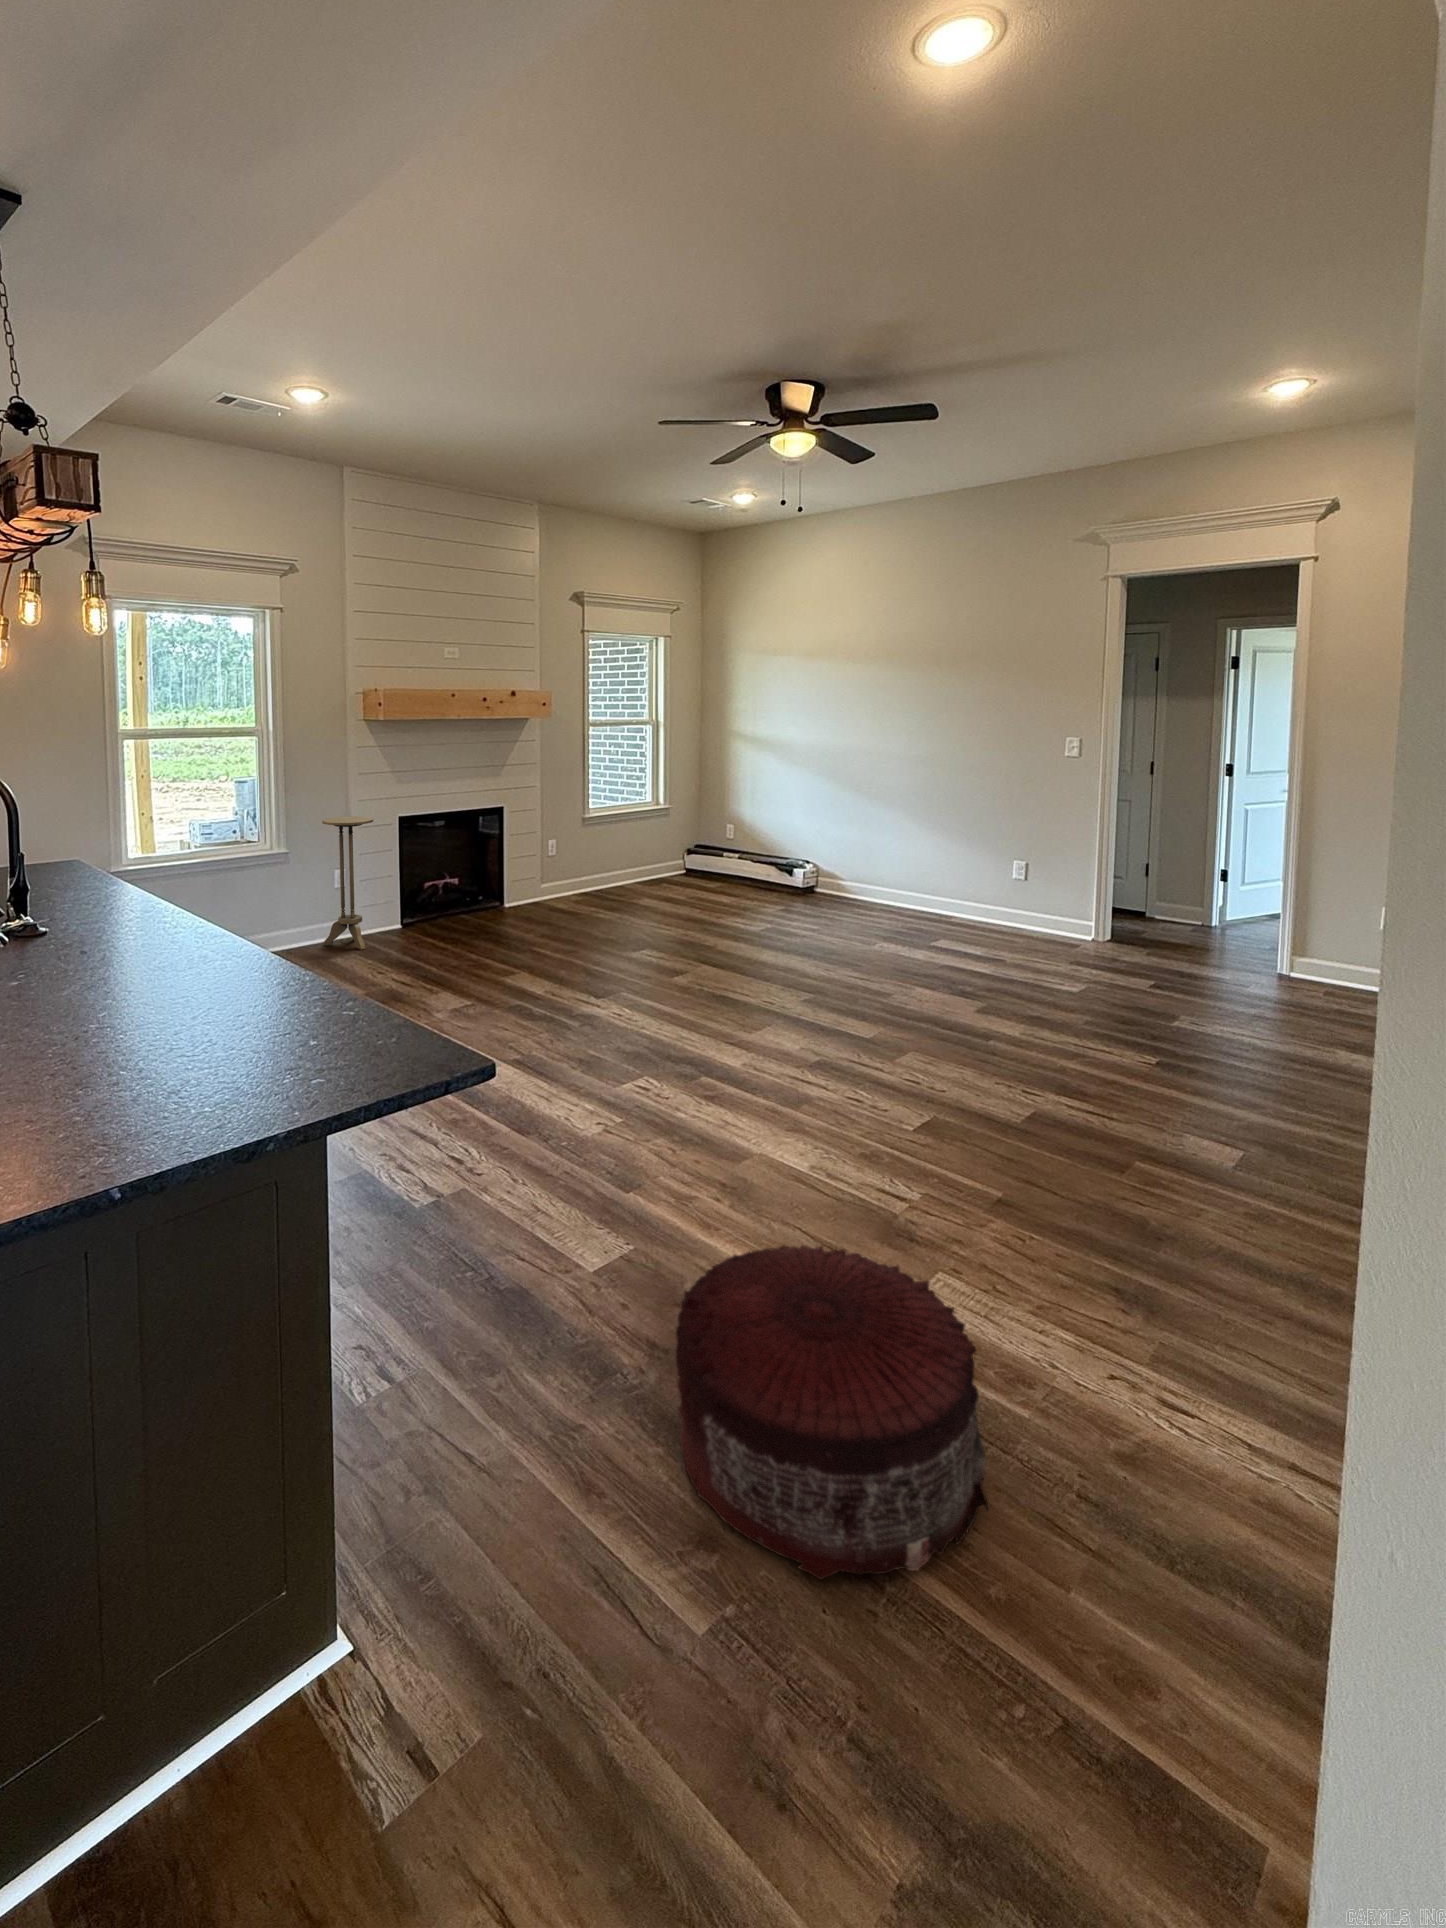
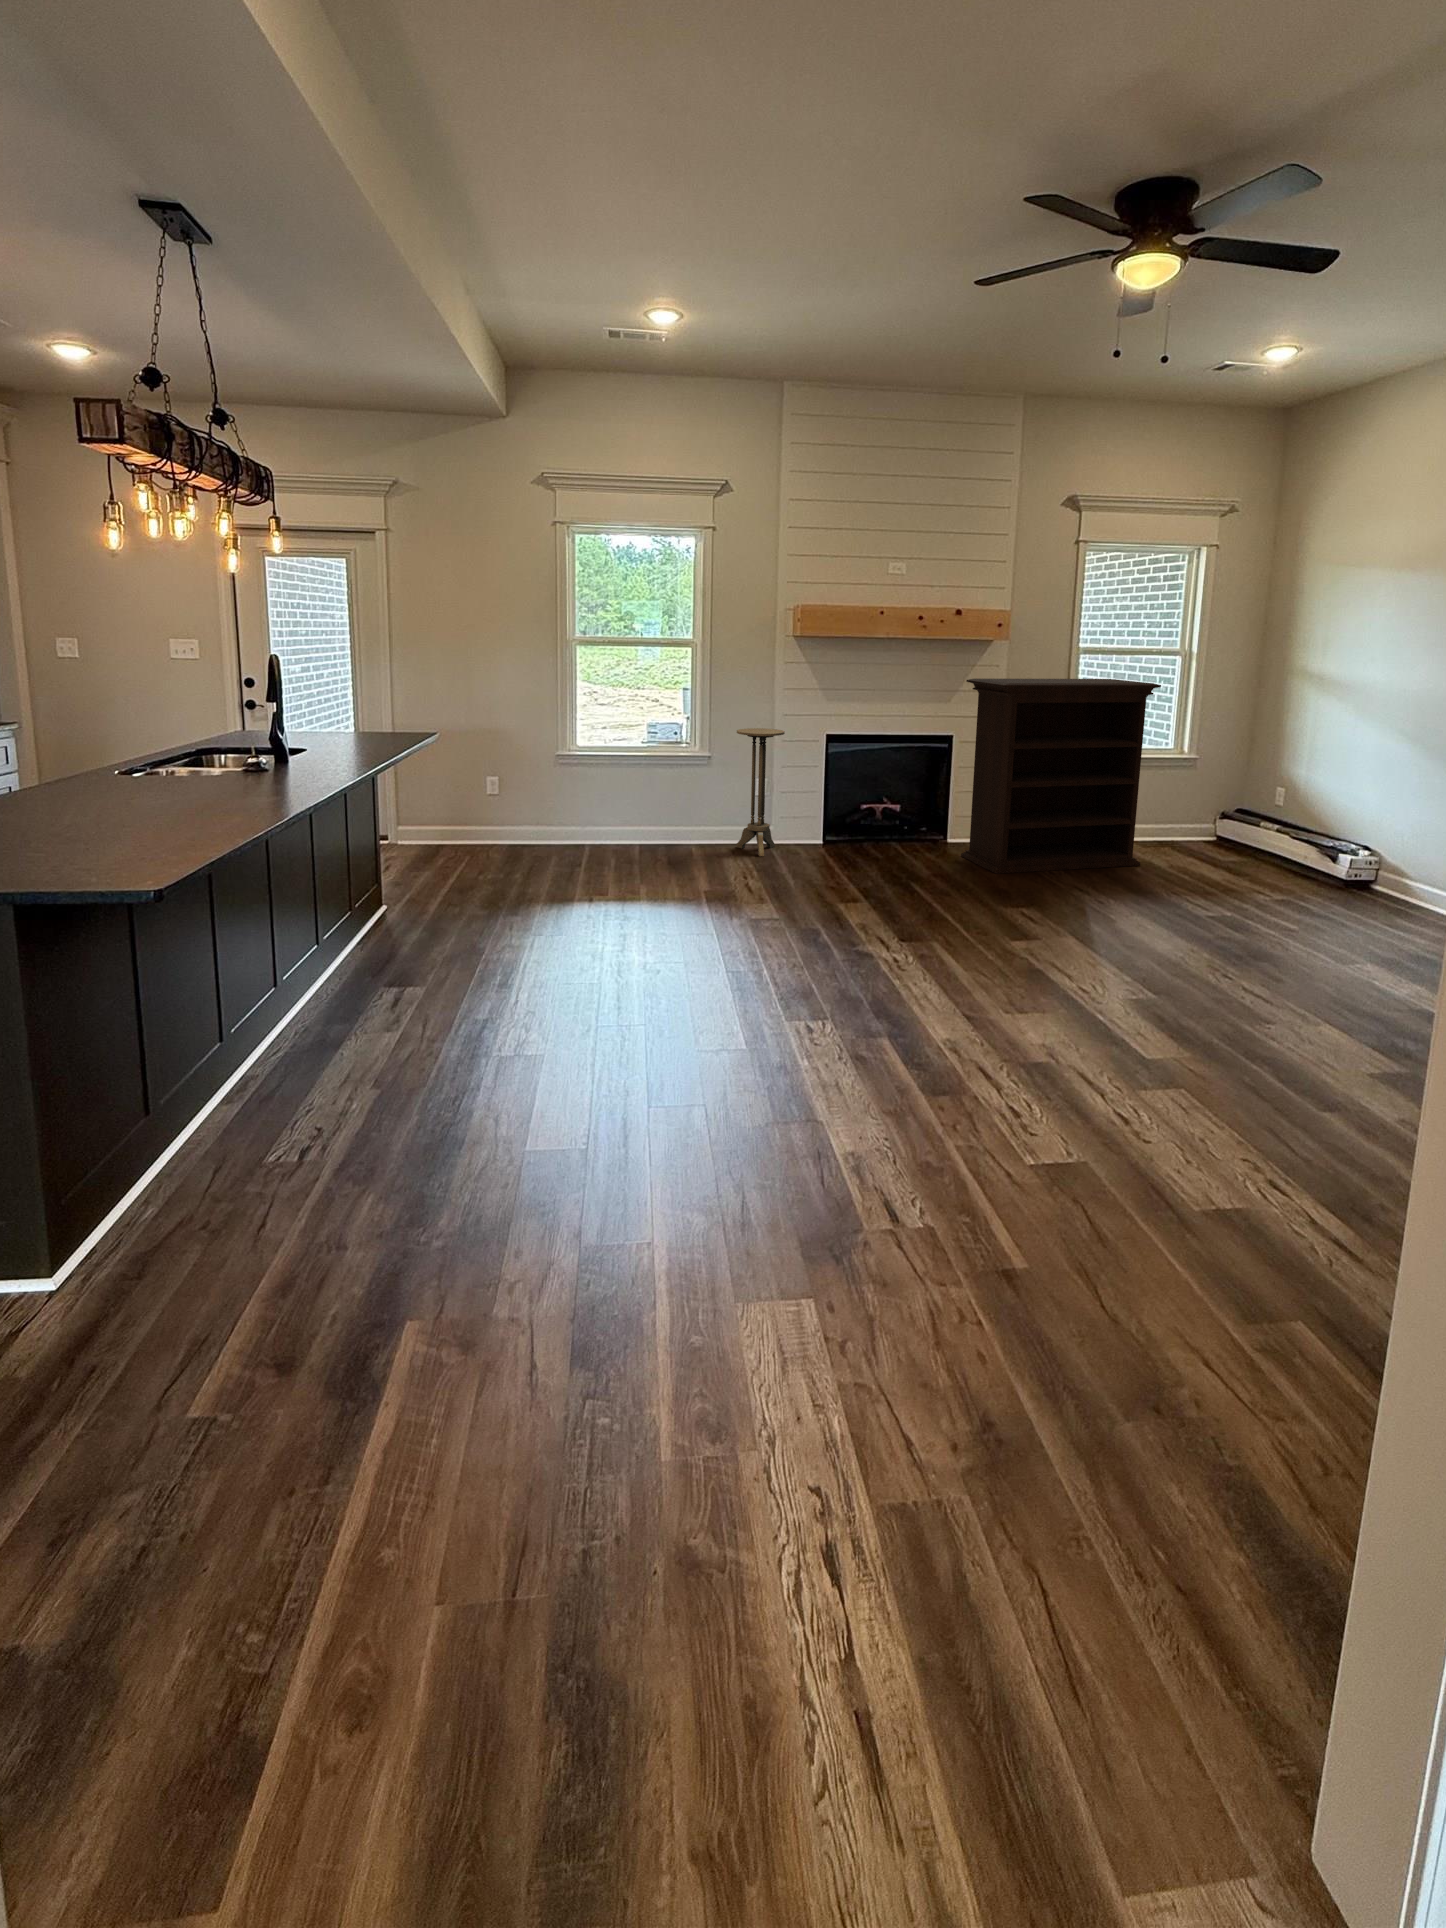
bookshelf: none [527,747,671,927] -> present [961,678,1161,874]
pouf: present [676,1245,988,1579] -> none [280,1160,600,1498]

